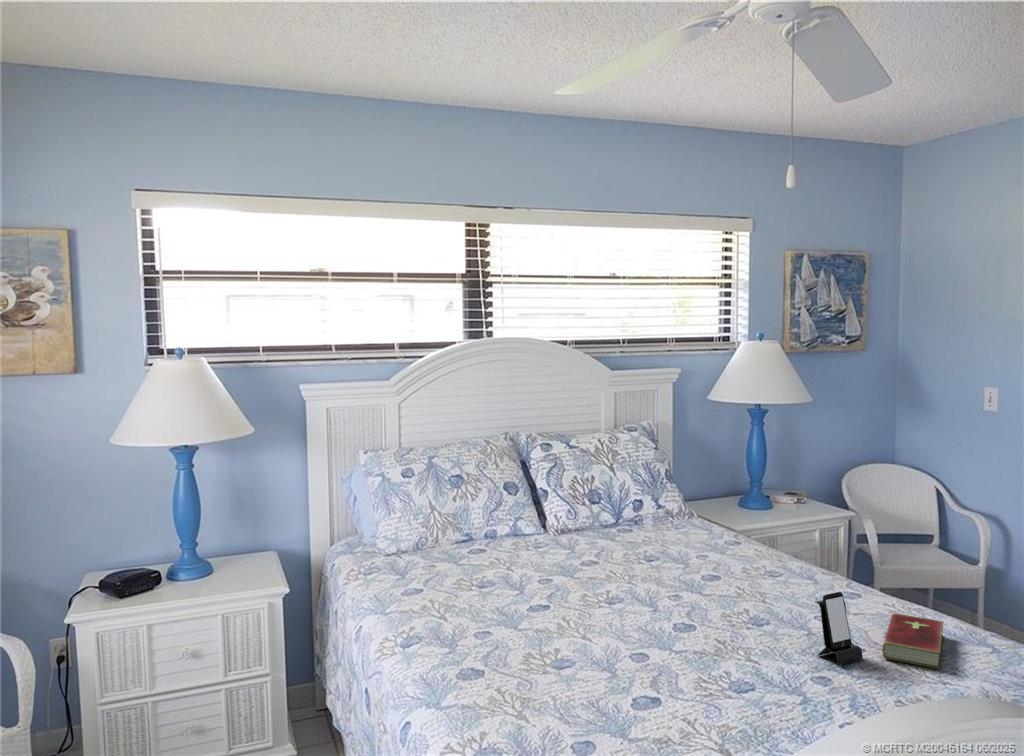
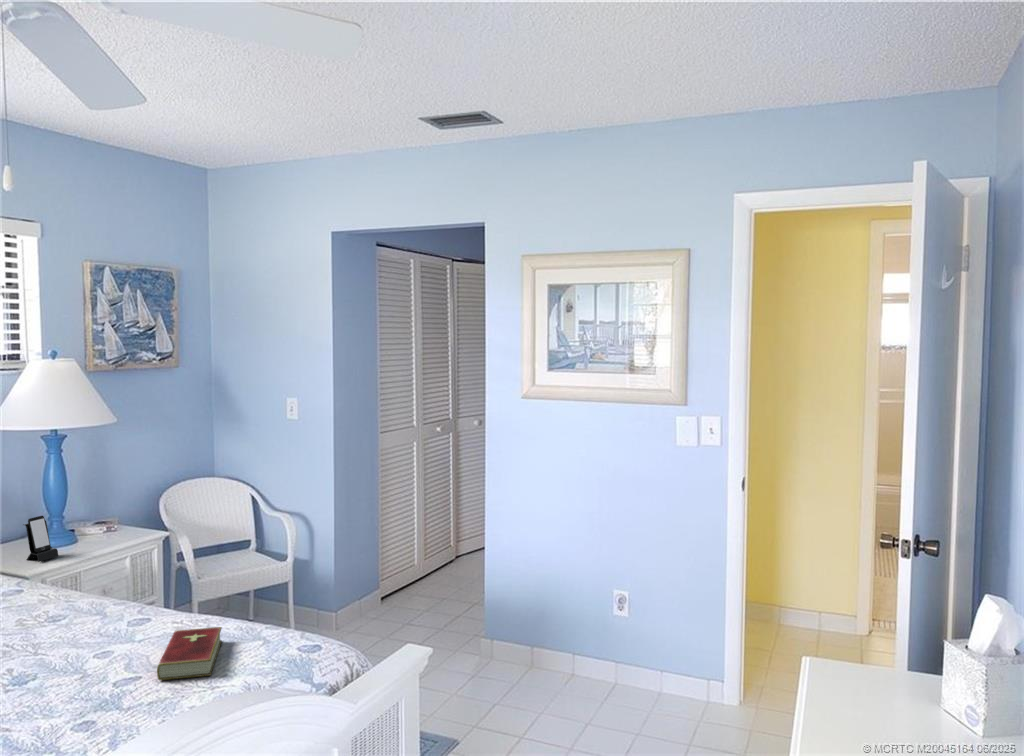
smartphone: present [815,592,863,666] -> present [23,516,58,562]

